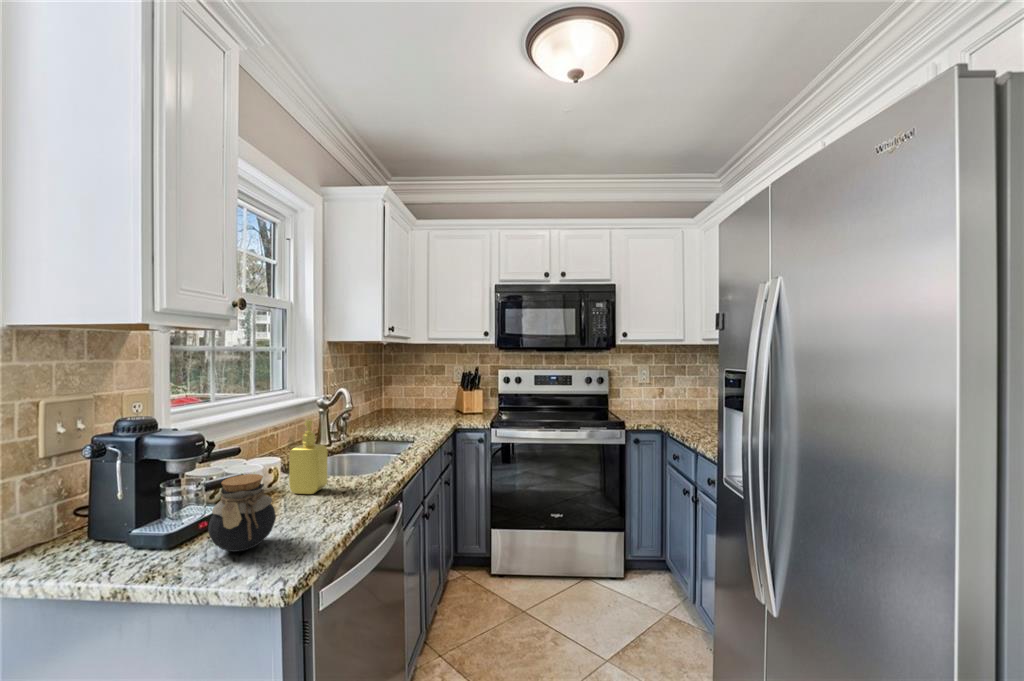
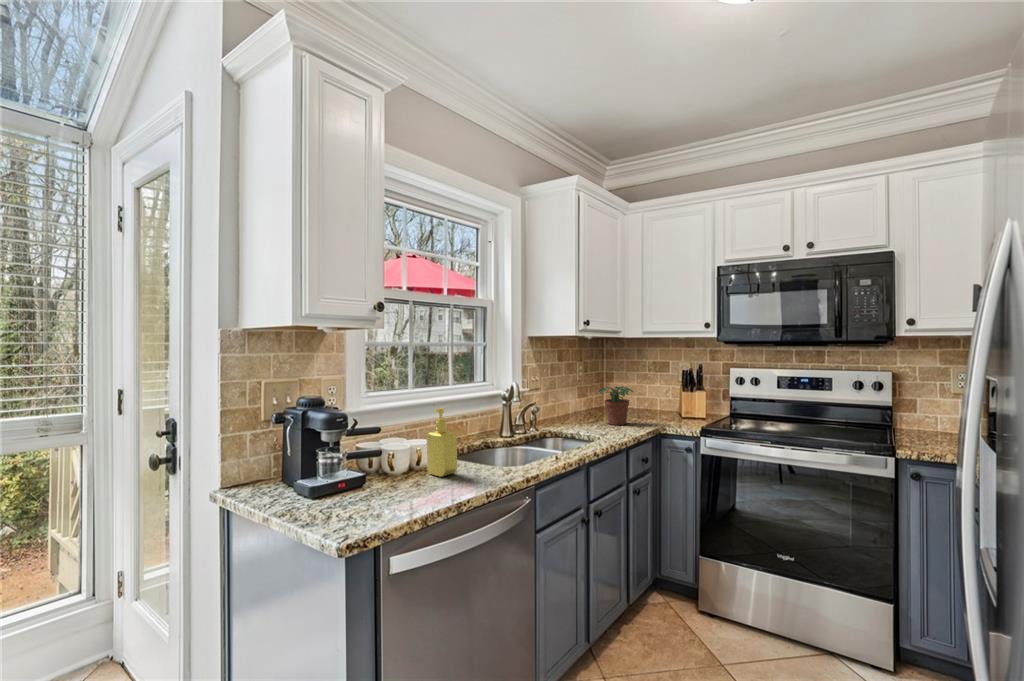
potted plant: none [399,388,432,424] -> present [598,386,633,425]
jar: present [208,474,276,552] -> none [320,448,371,510]

